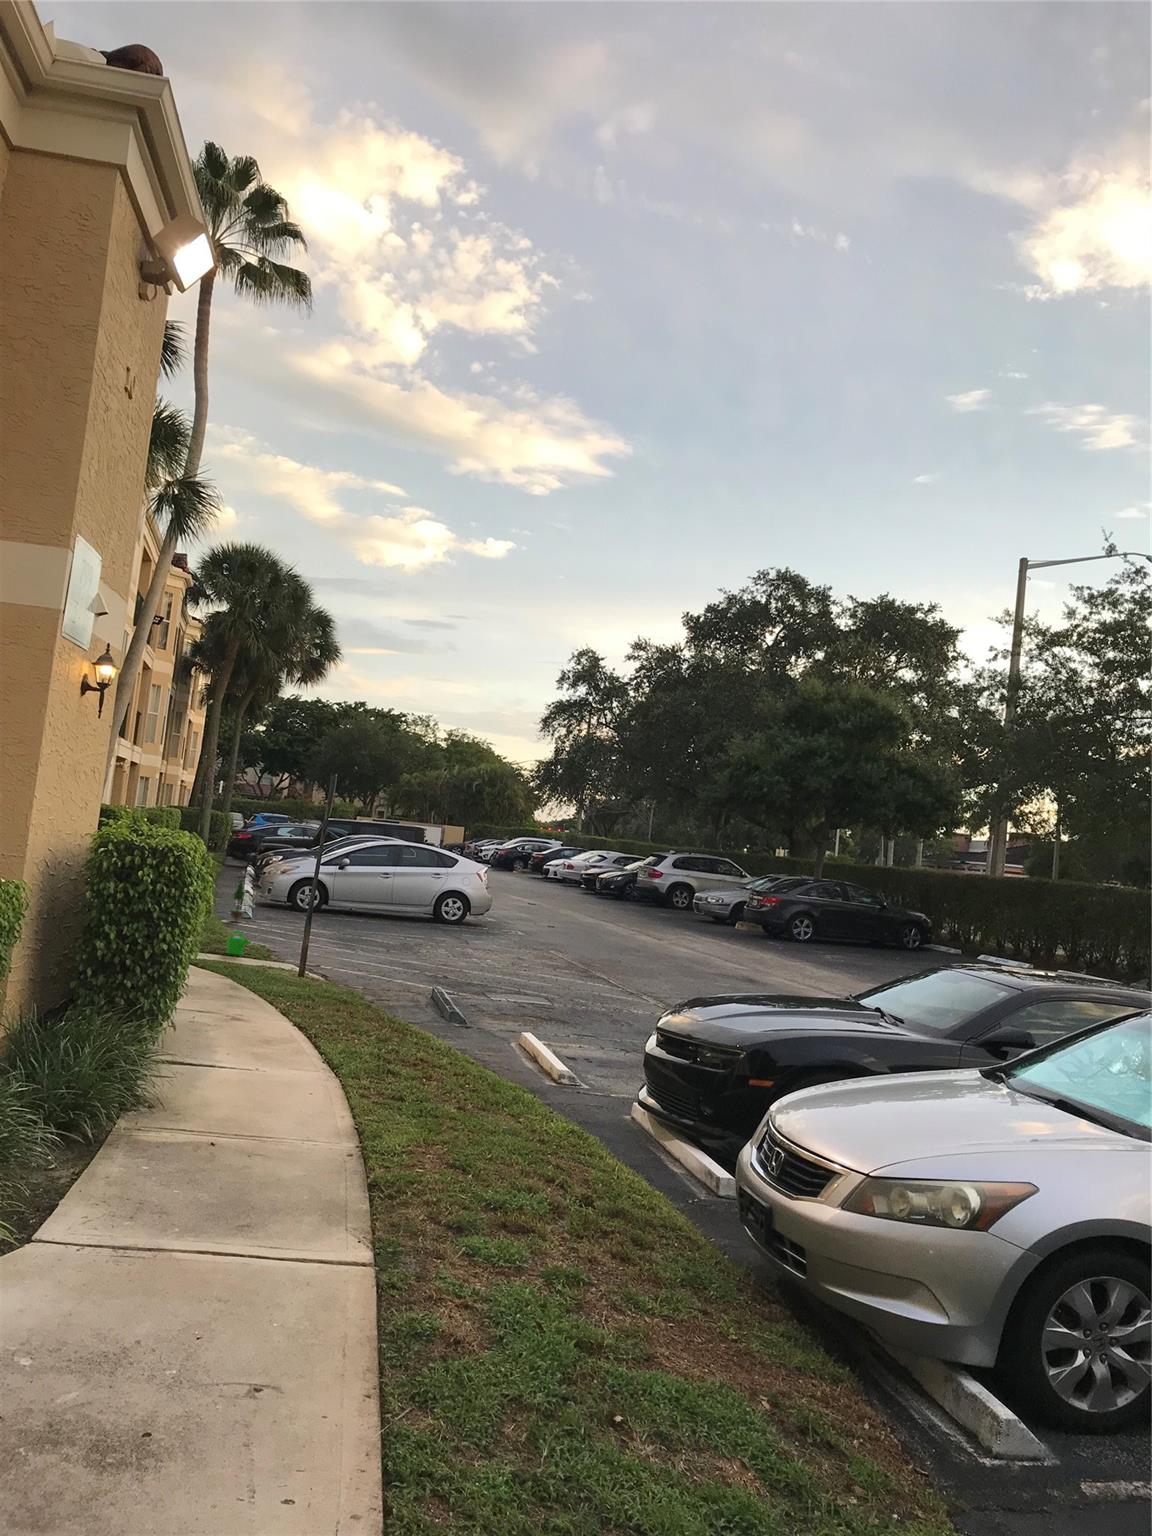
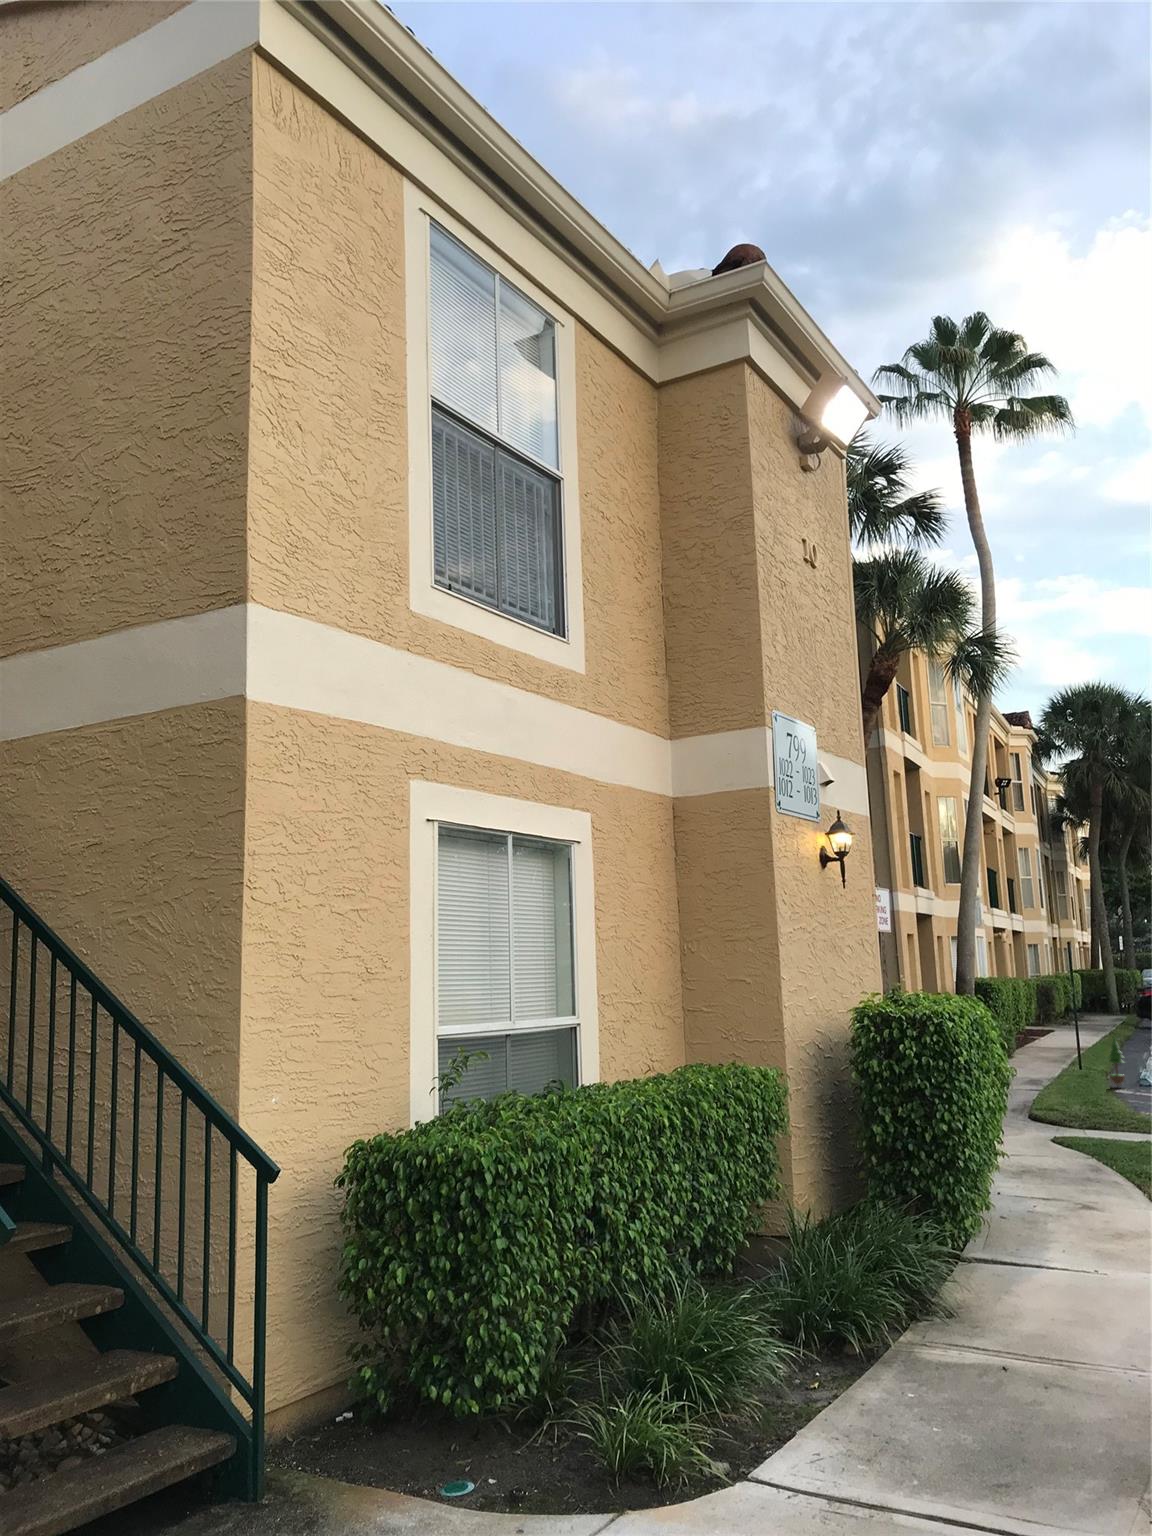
watering can: present [226,930,249,955] -> none [1093,1098,1118,1126]

